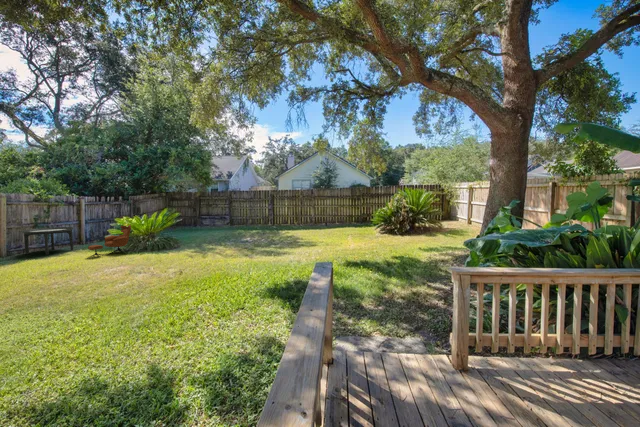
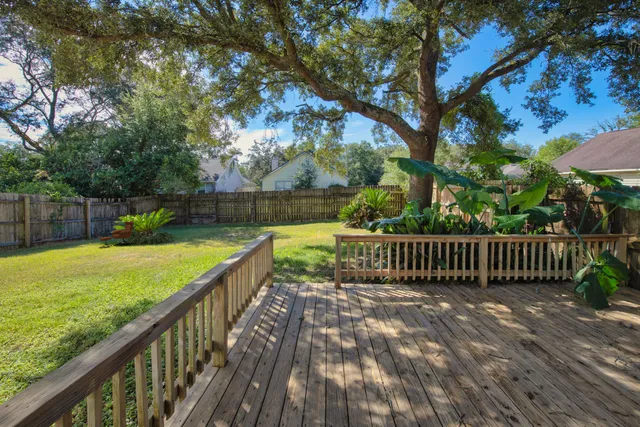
round table: present [21,227,73,255] -> none [42,224,85,246]

